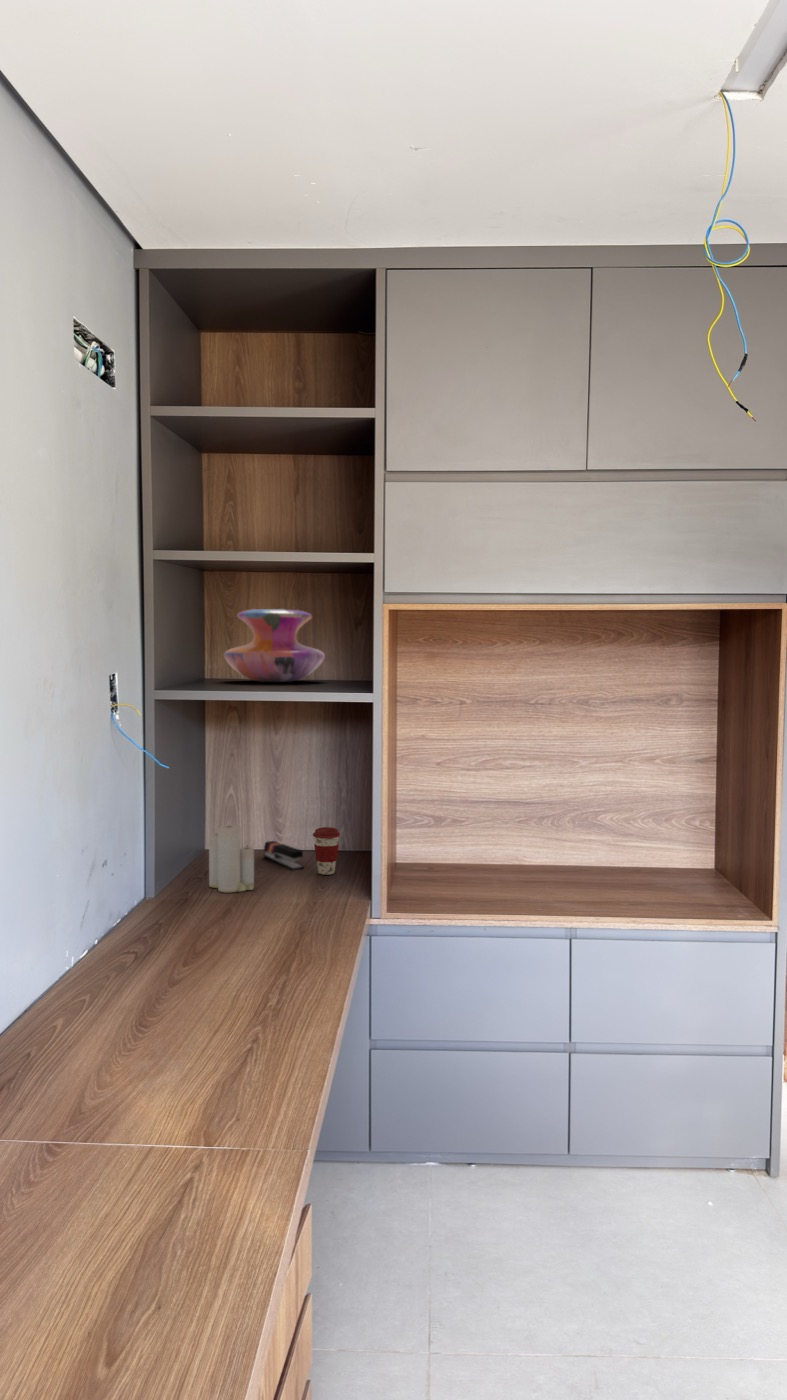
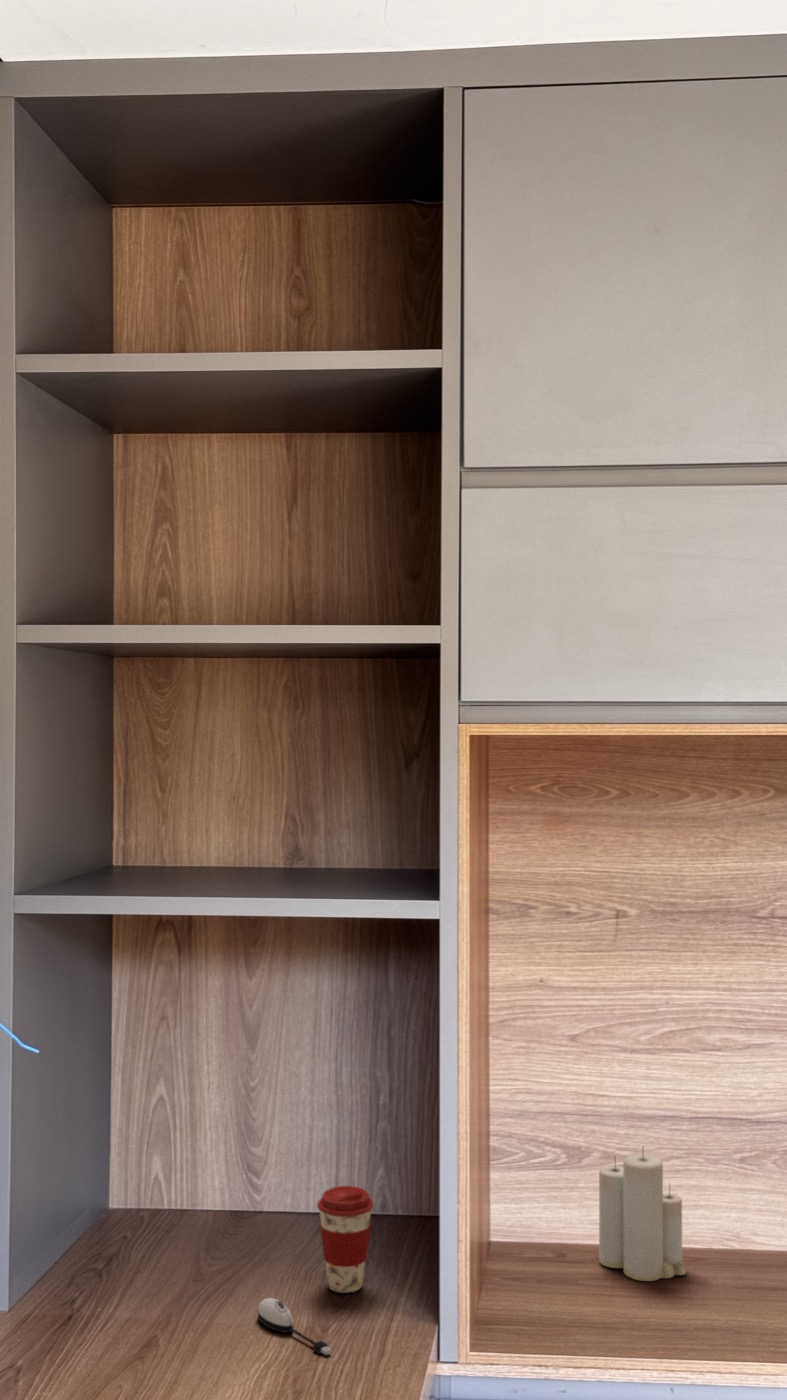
decorative vase: present [224,609,325,682] -> none [143,739,343,884]
candle: present [209,824,254,893] -> present [599,1146,686,1281]
stapler: present [264,841,303,870] -> none [222,1197,299,1275]
computer mouse: none [286,873,321,892] -> present [258,1298,331,1355]

